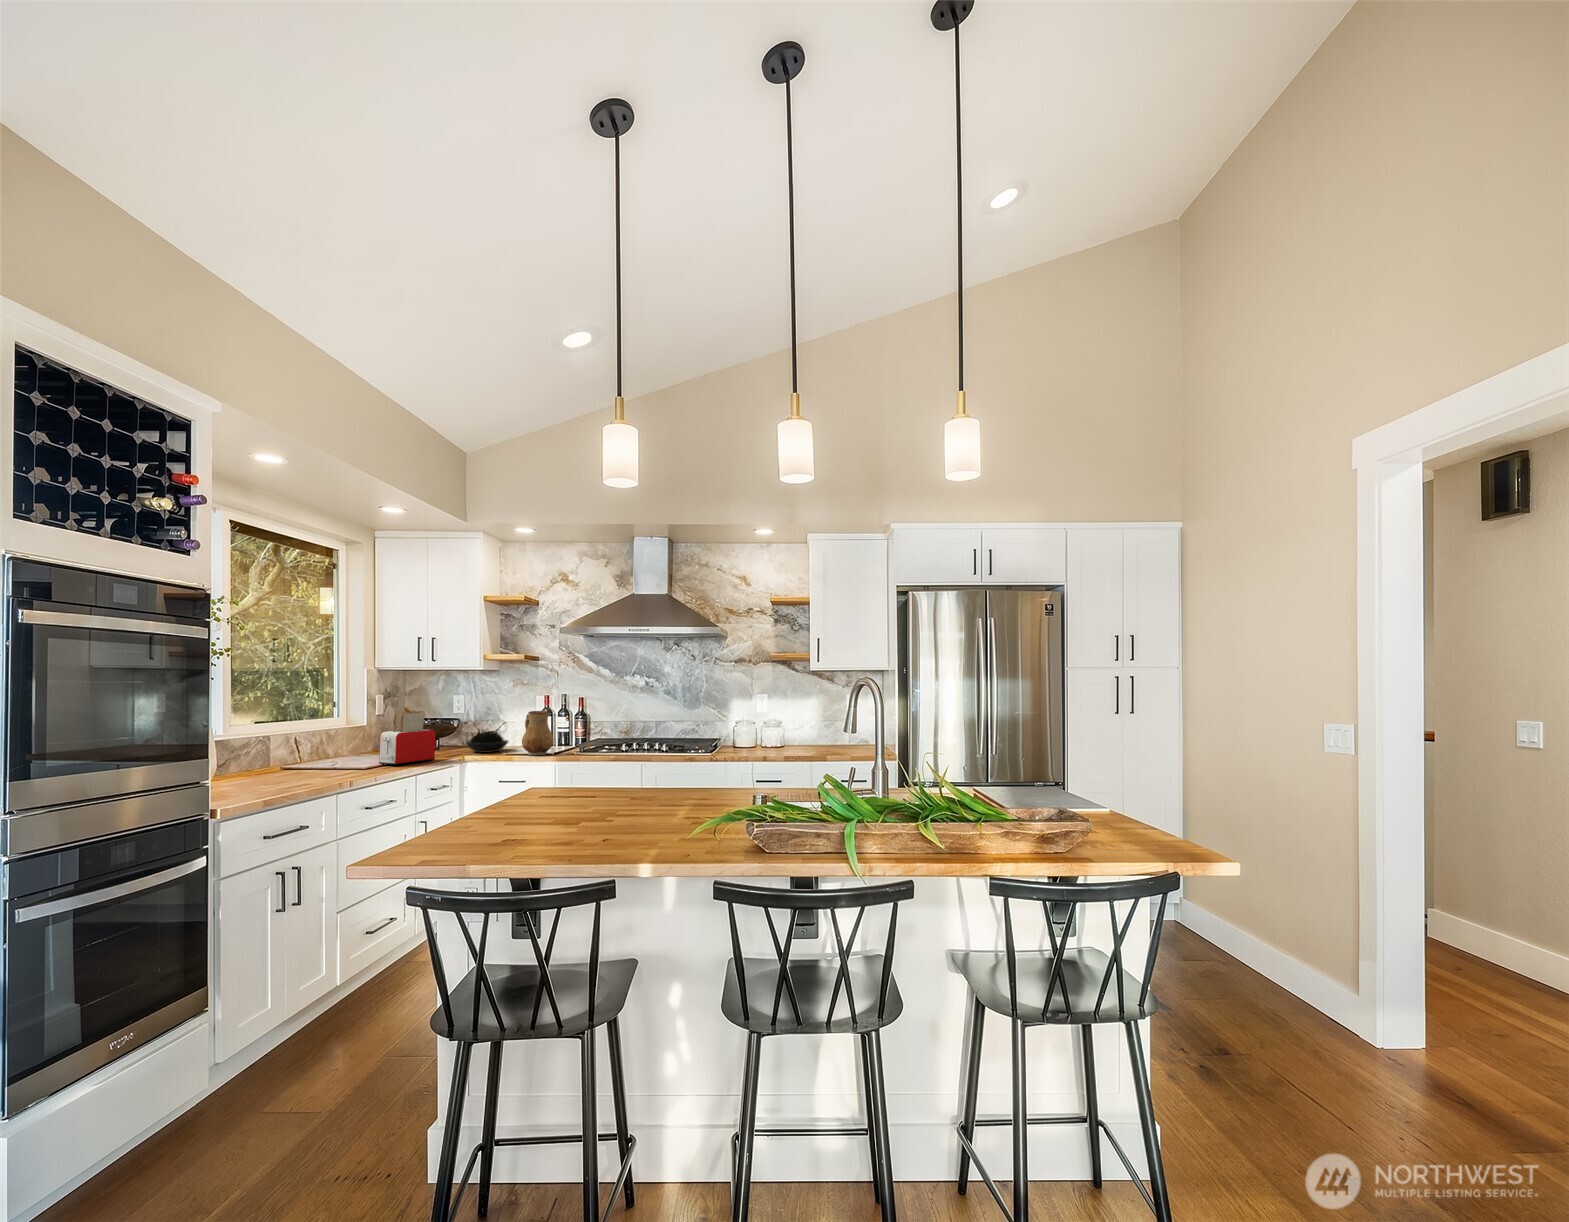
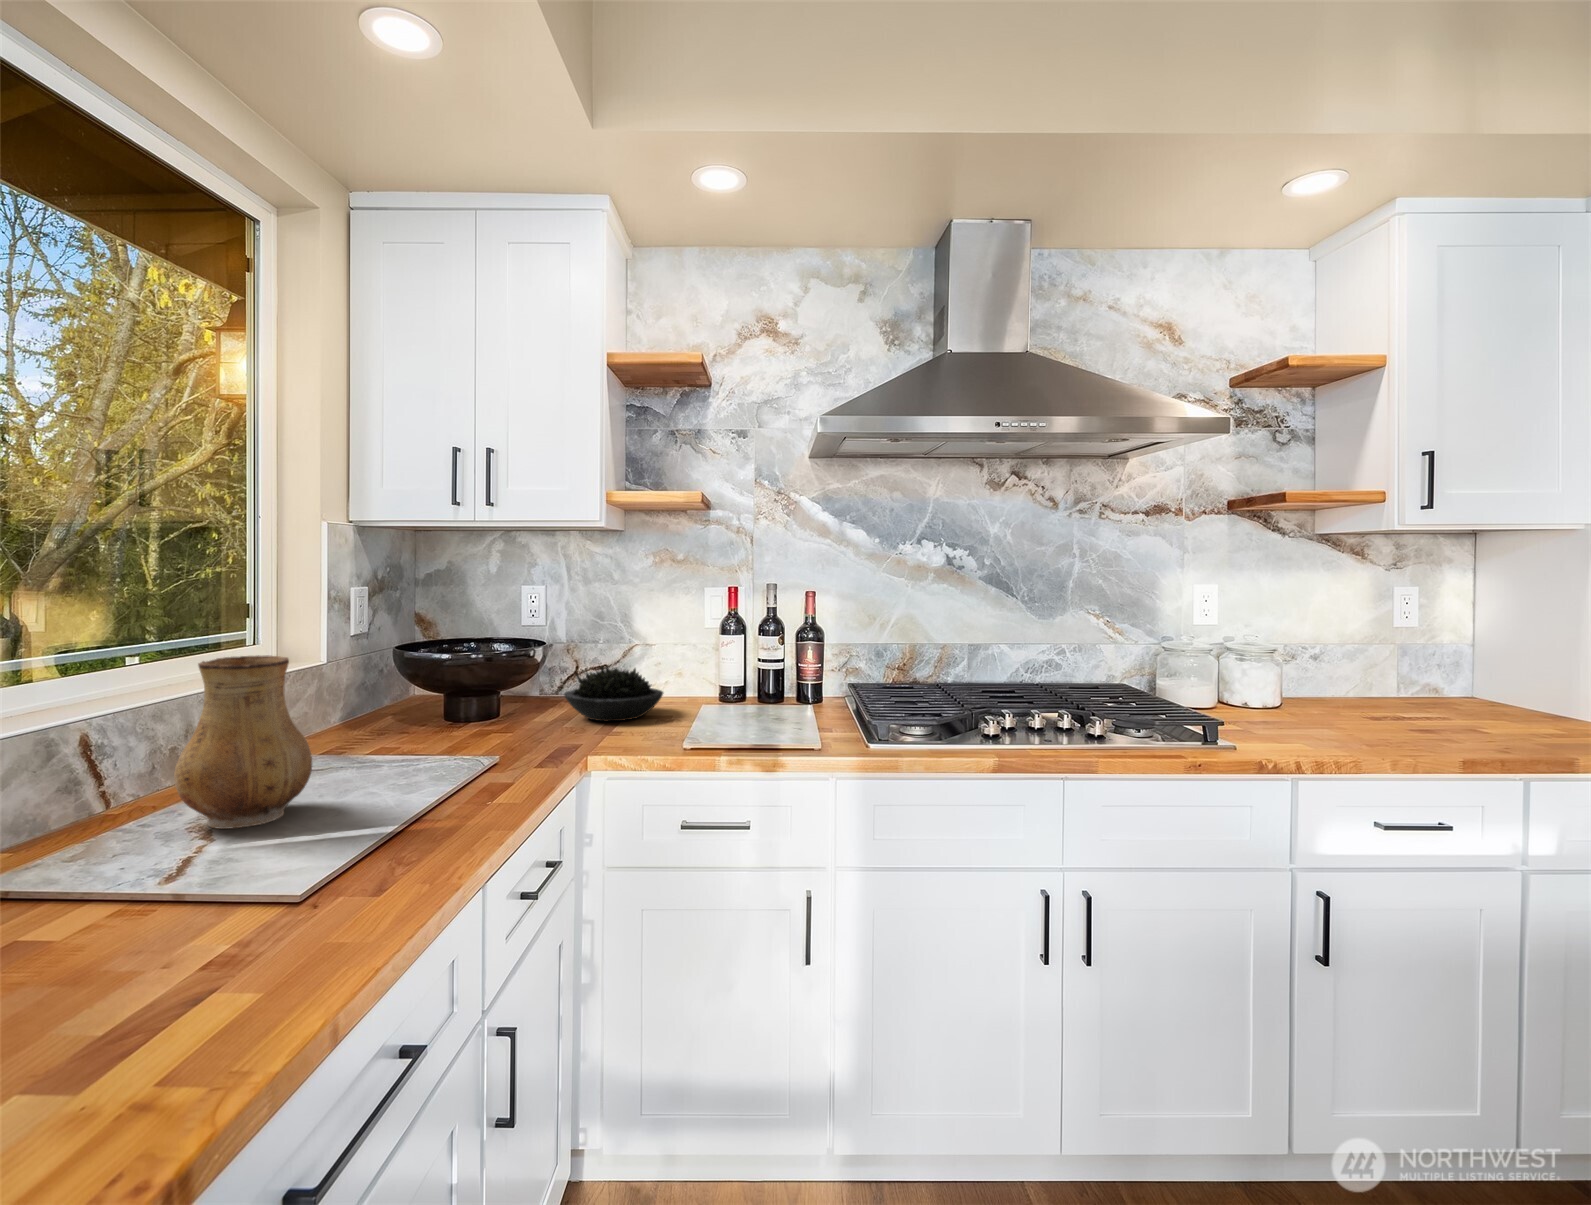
toaster: present [379,711,435,766] -> none [344,620,497,778]
ceramic pitcher: present [522,711,554,755] -> present [174,655,312,829]

